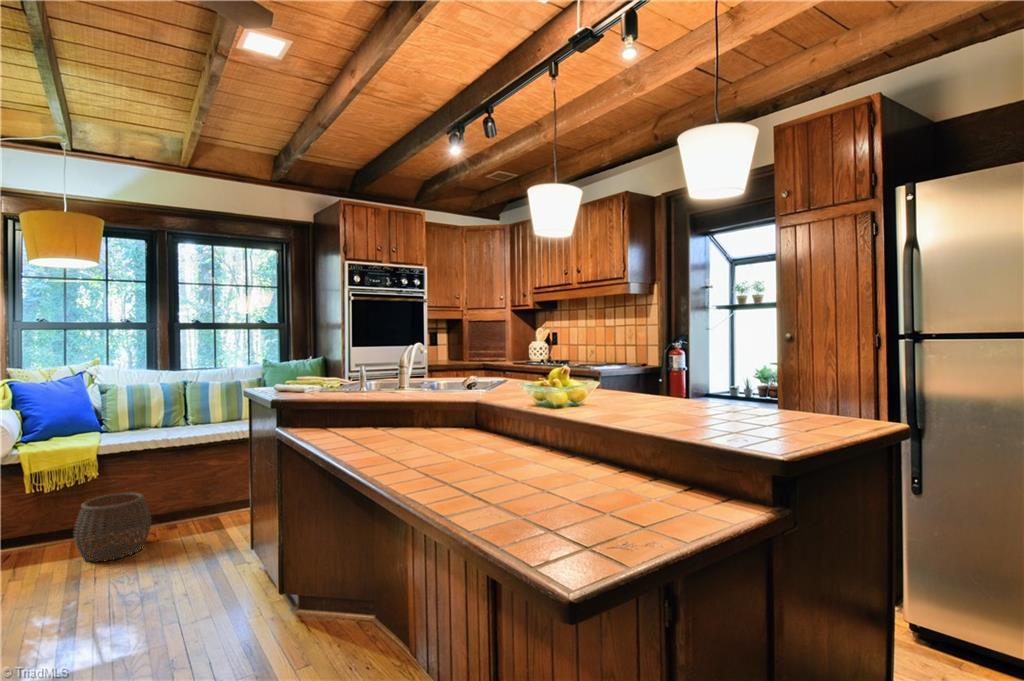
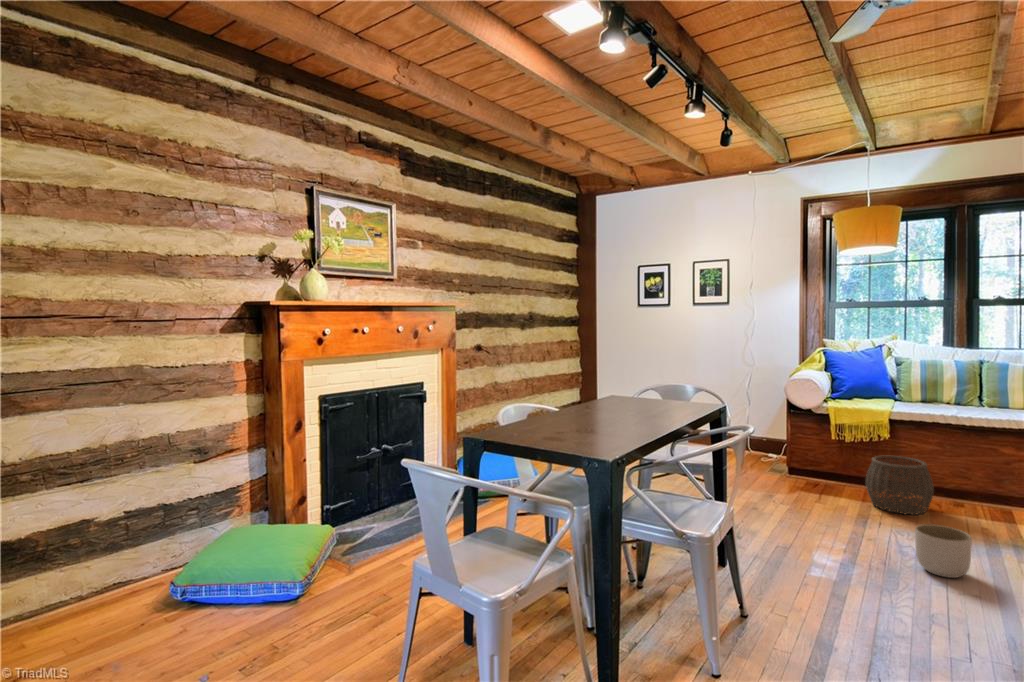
planter: none [145,557,200,615] -> present [915,524,972,578]

